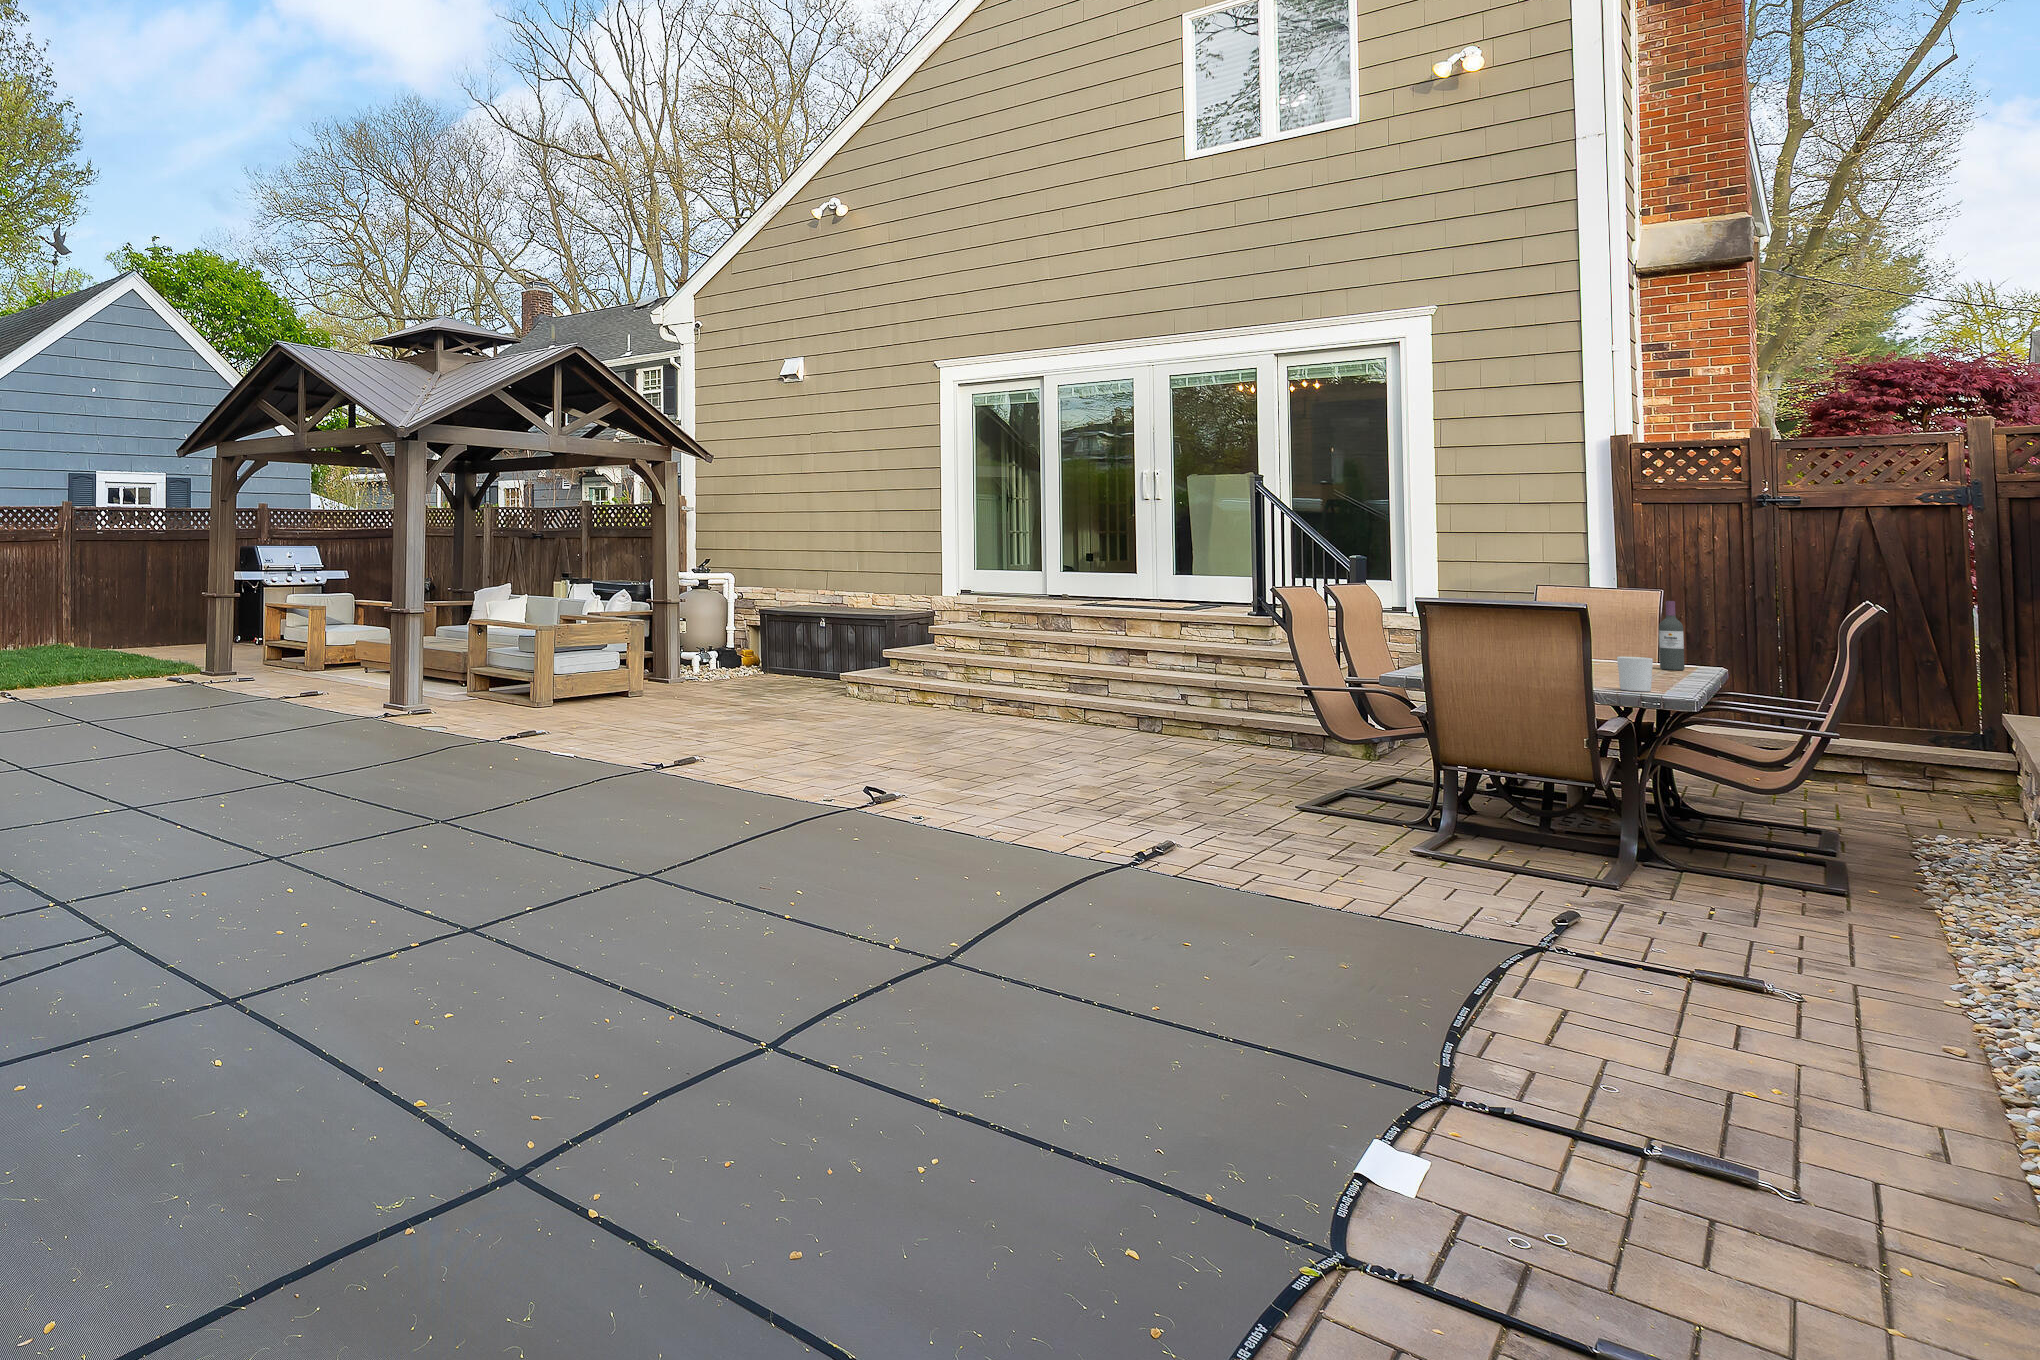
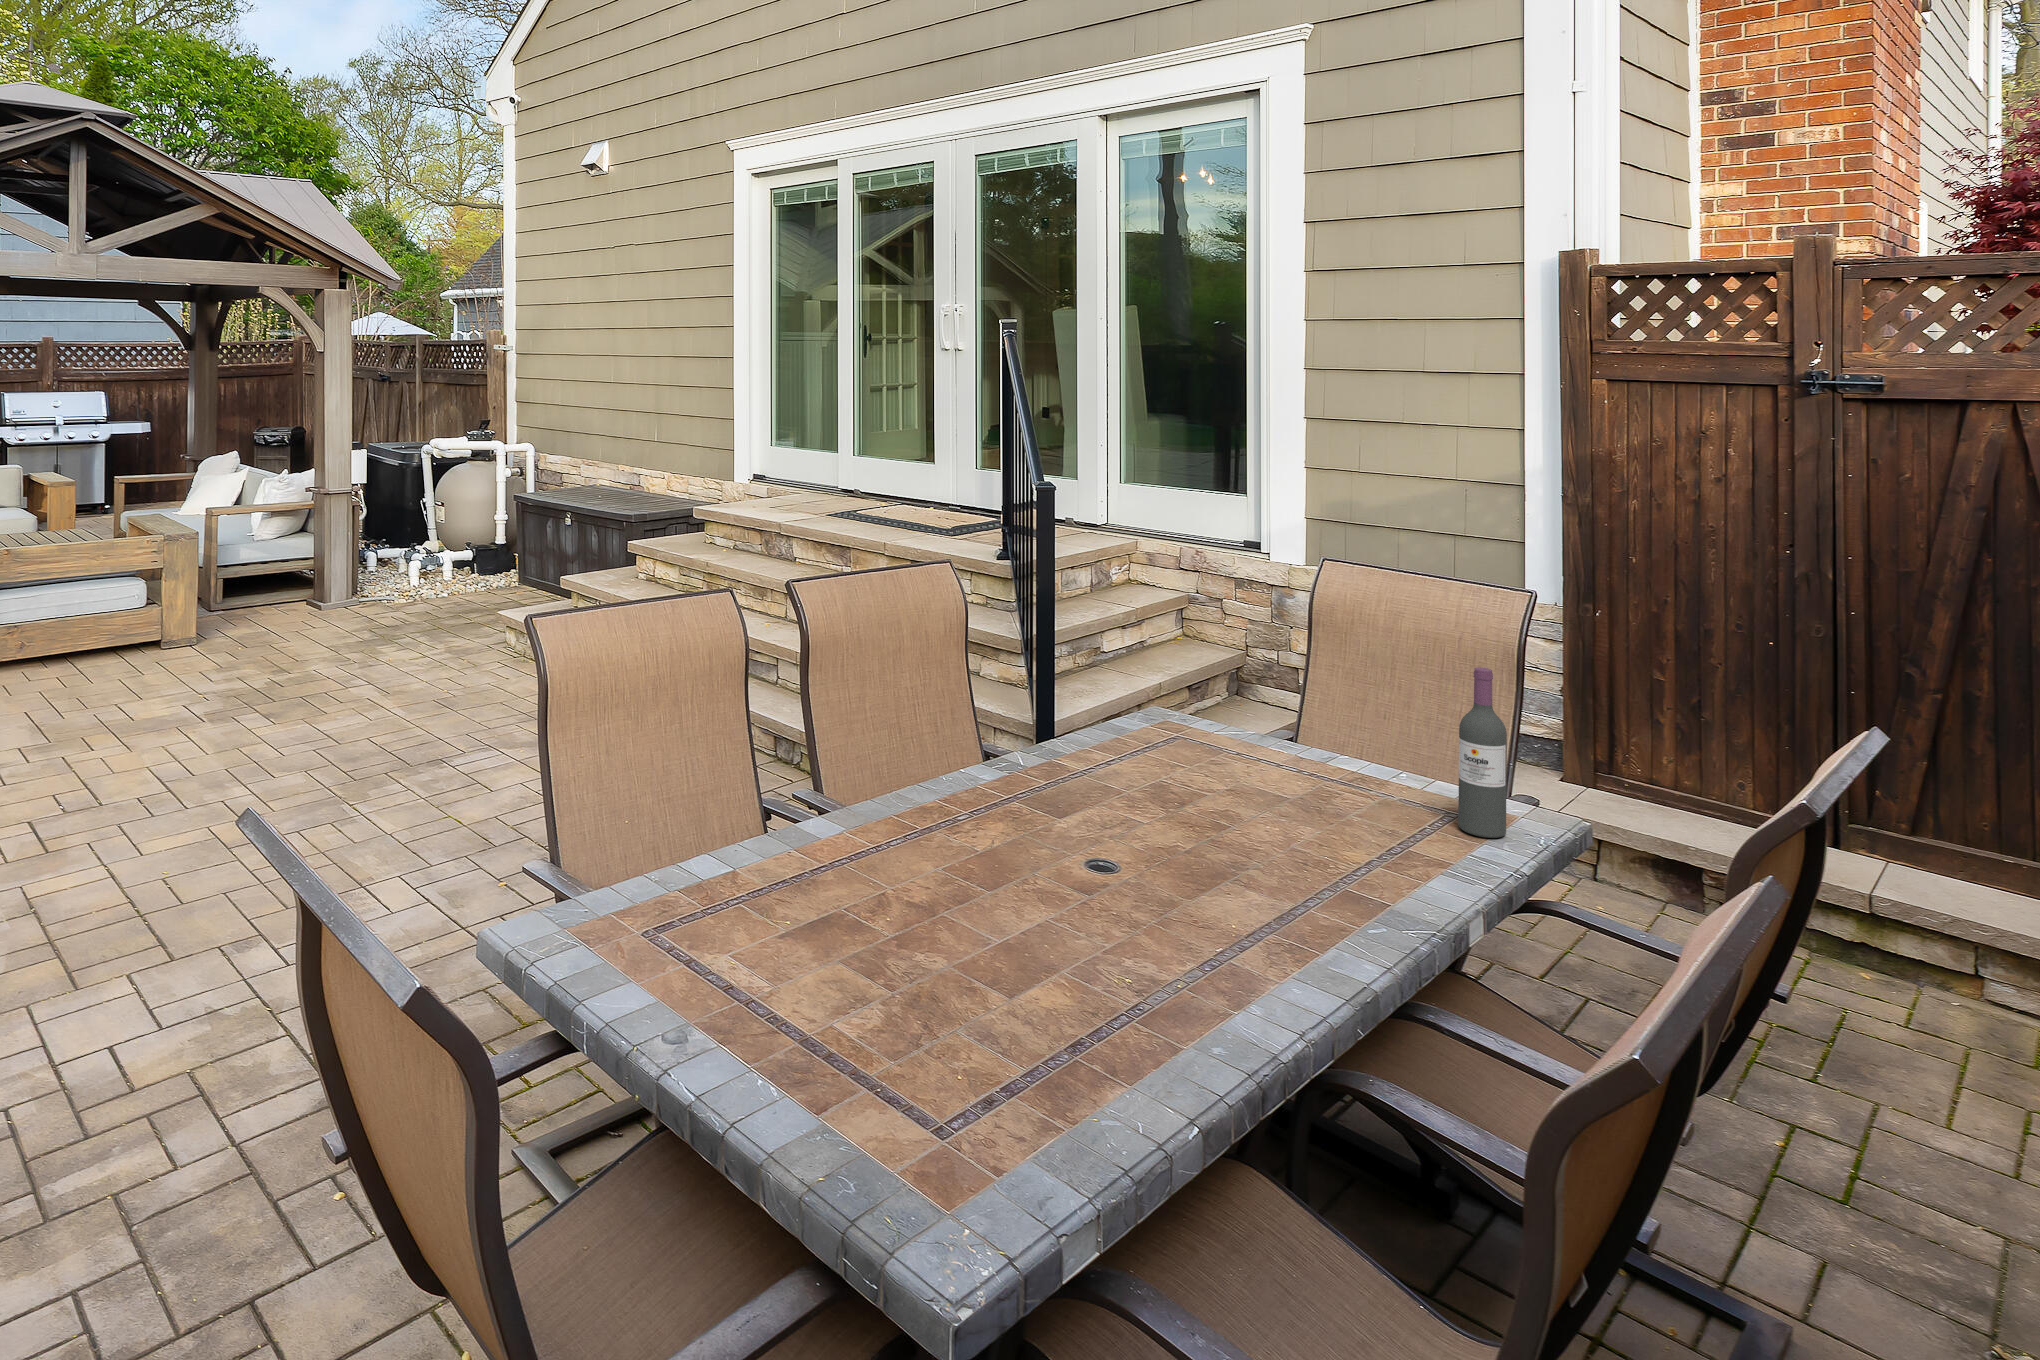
candle holder: present [1617,657,1653,691] -> none [1054,984,1139,1127]

